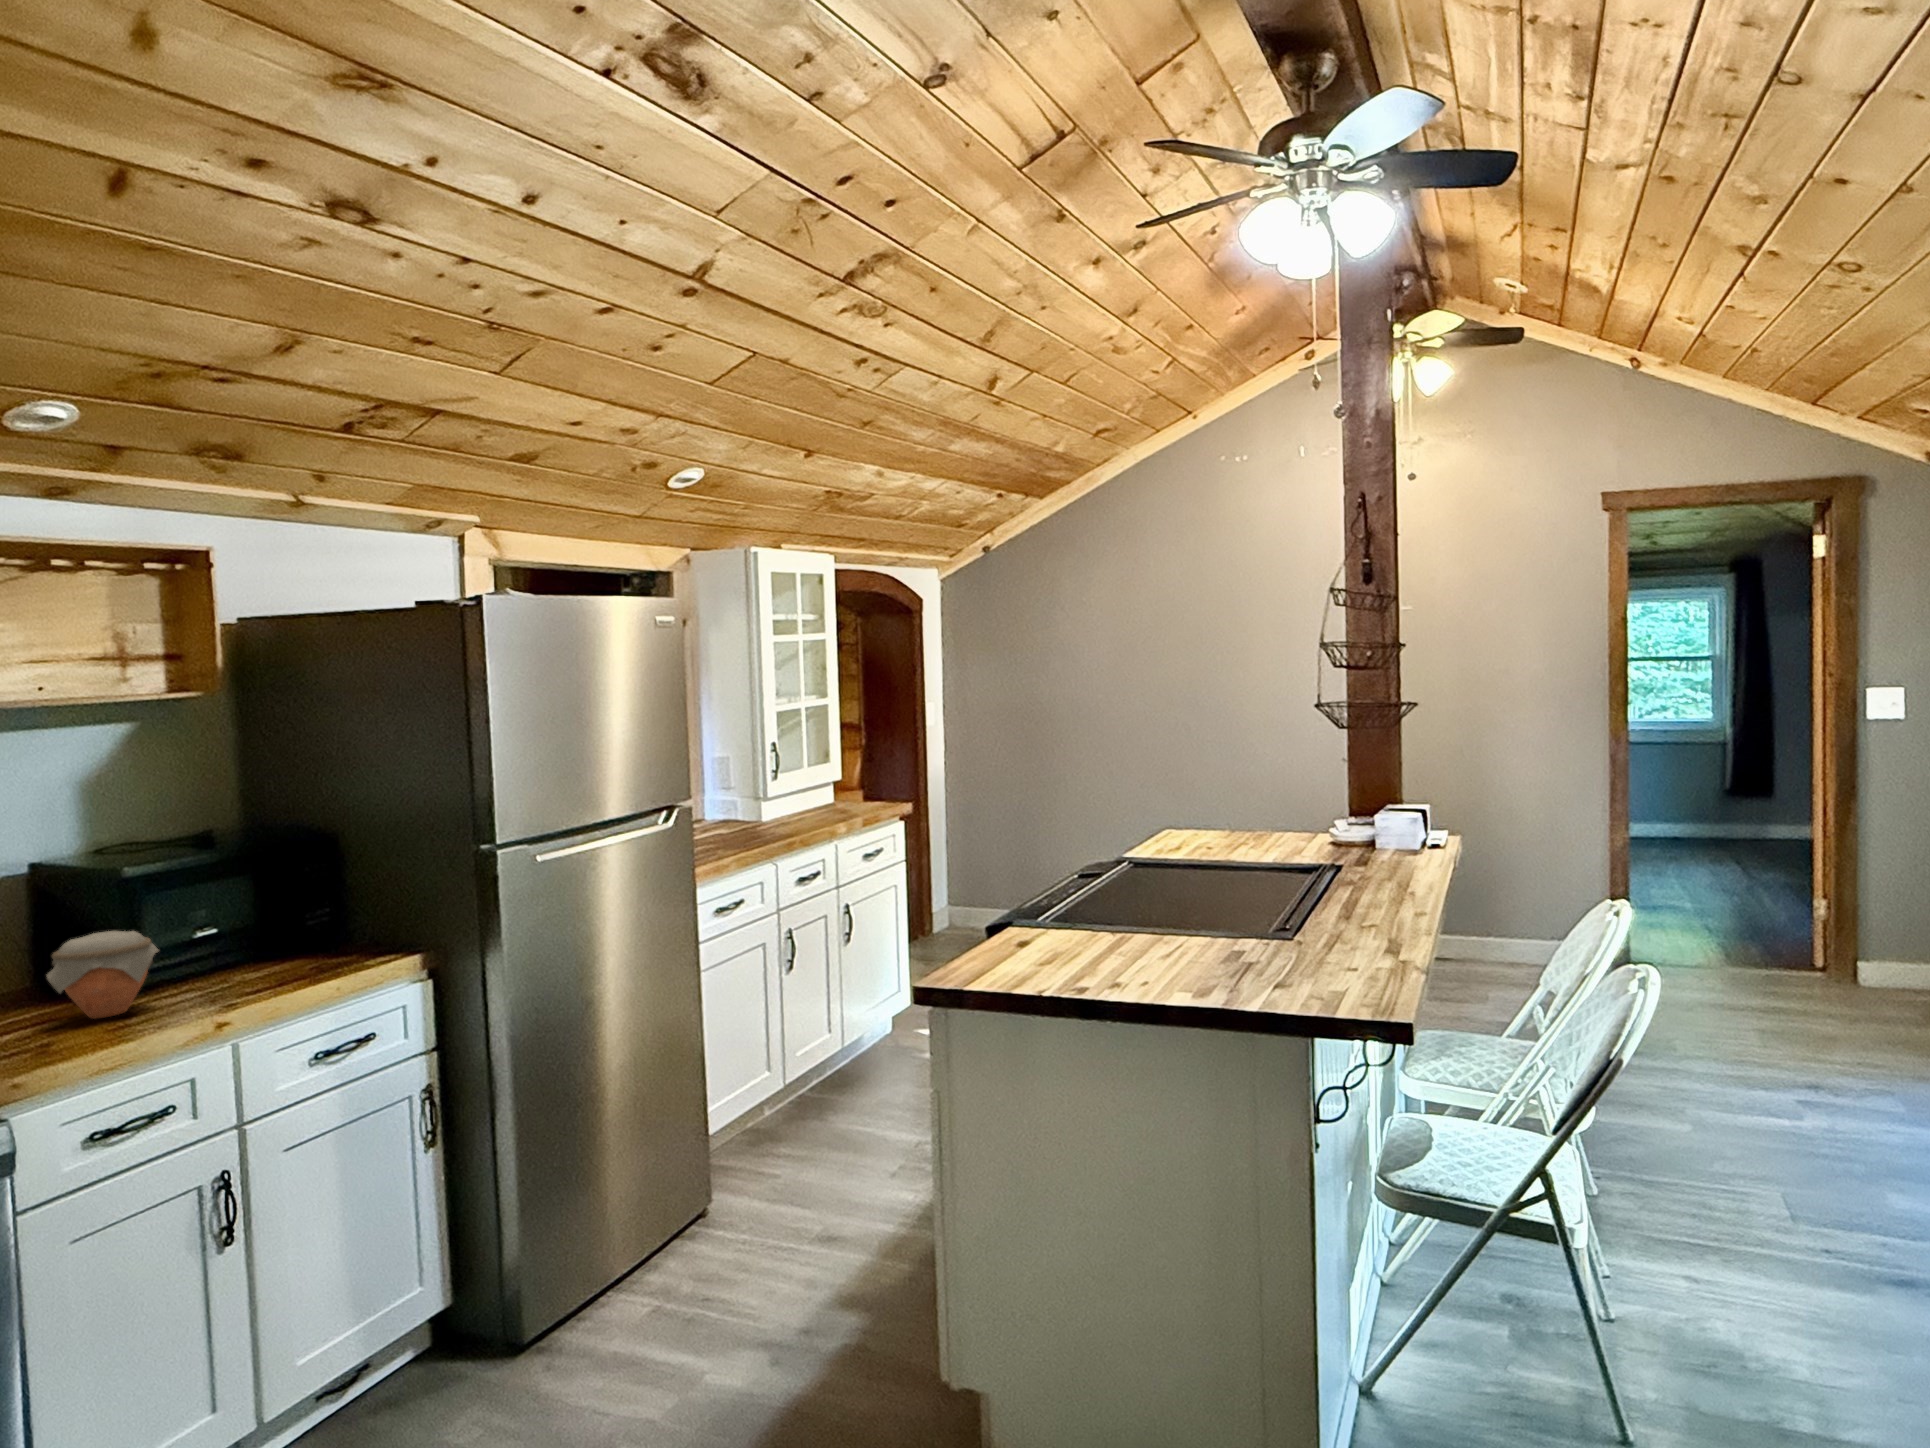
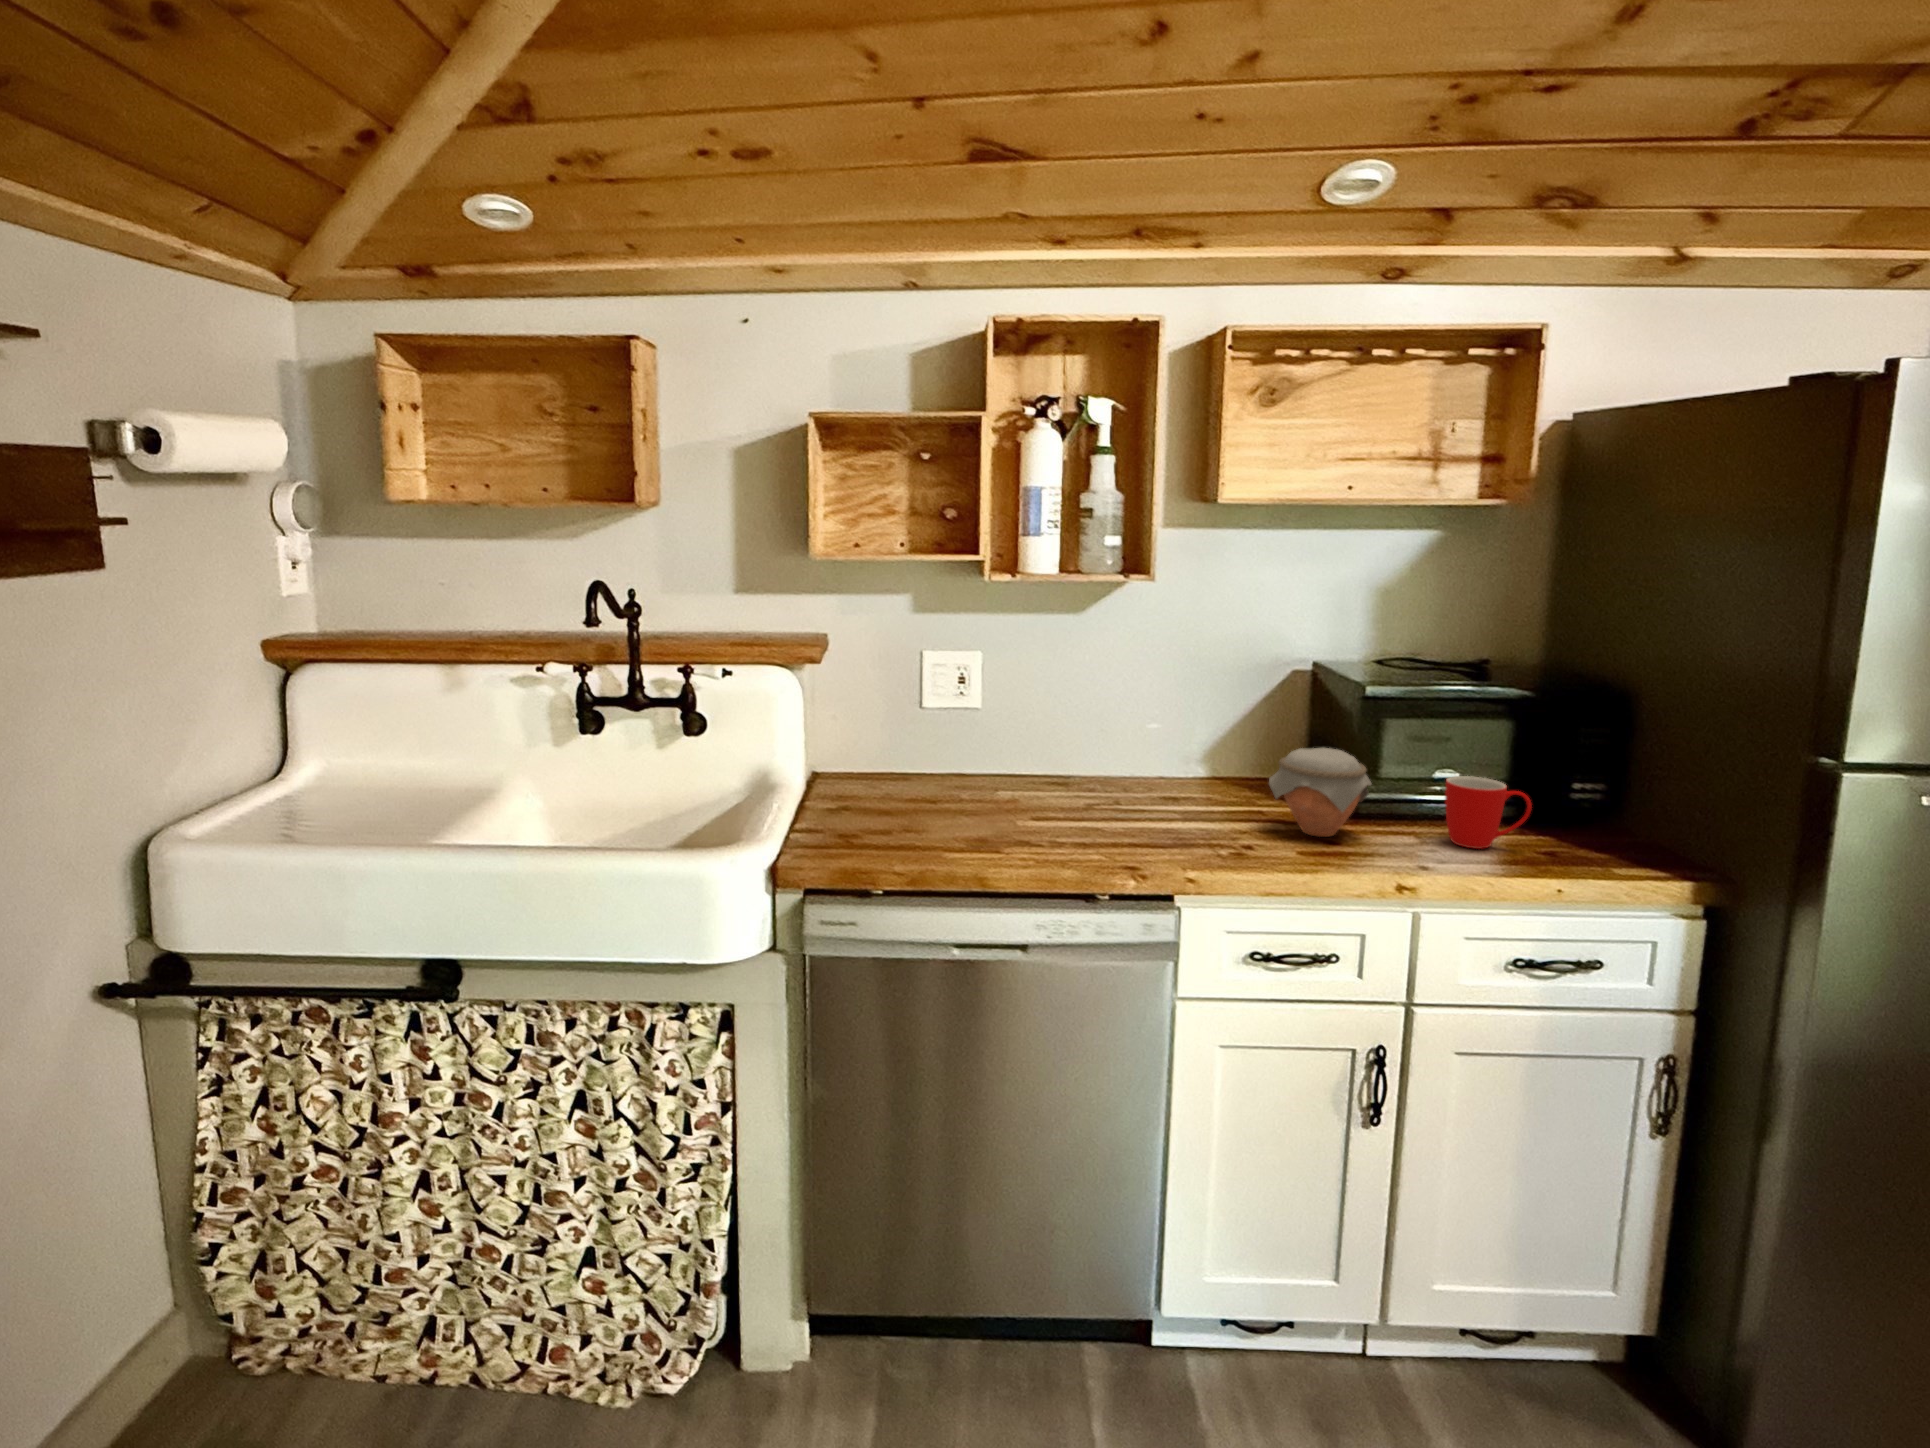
mug: none [221,921,298,984] -> present [1445,776,1532,849]

